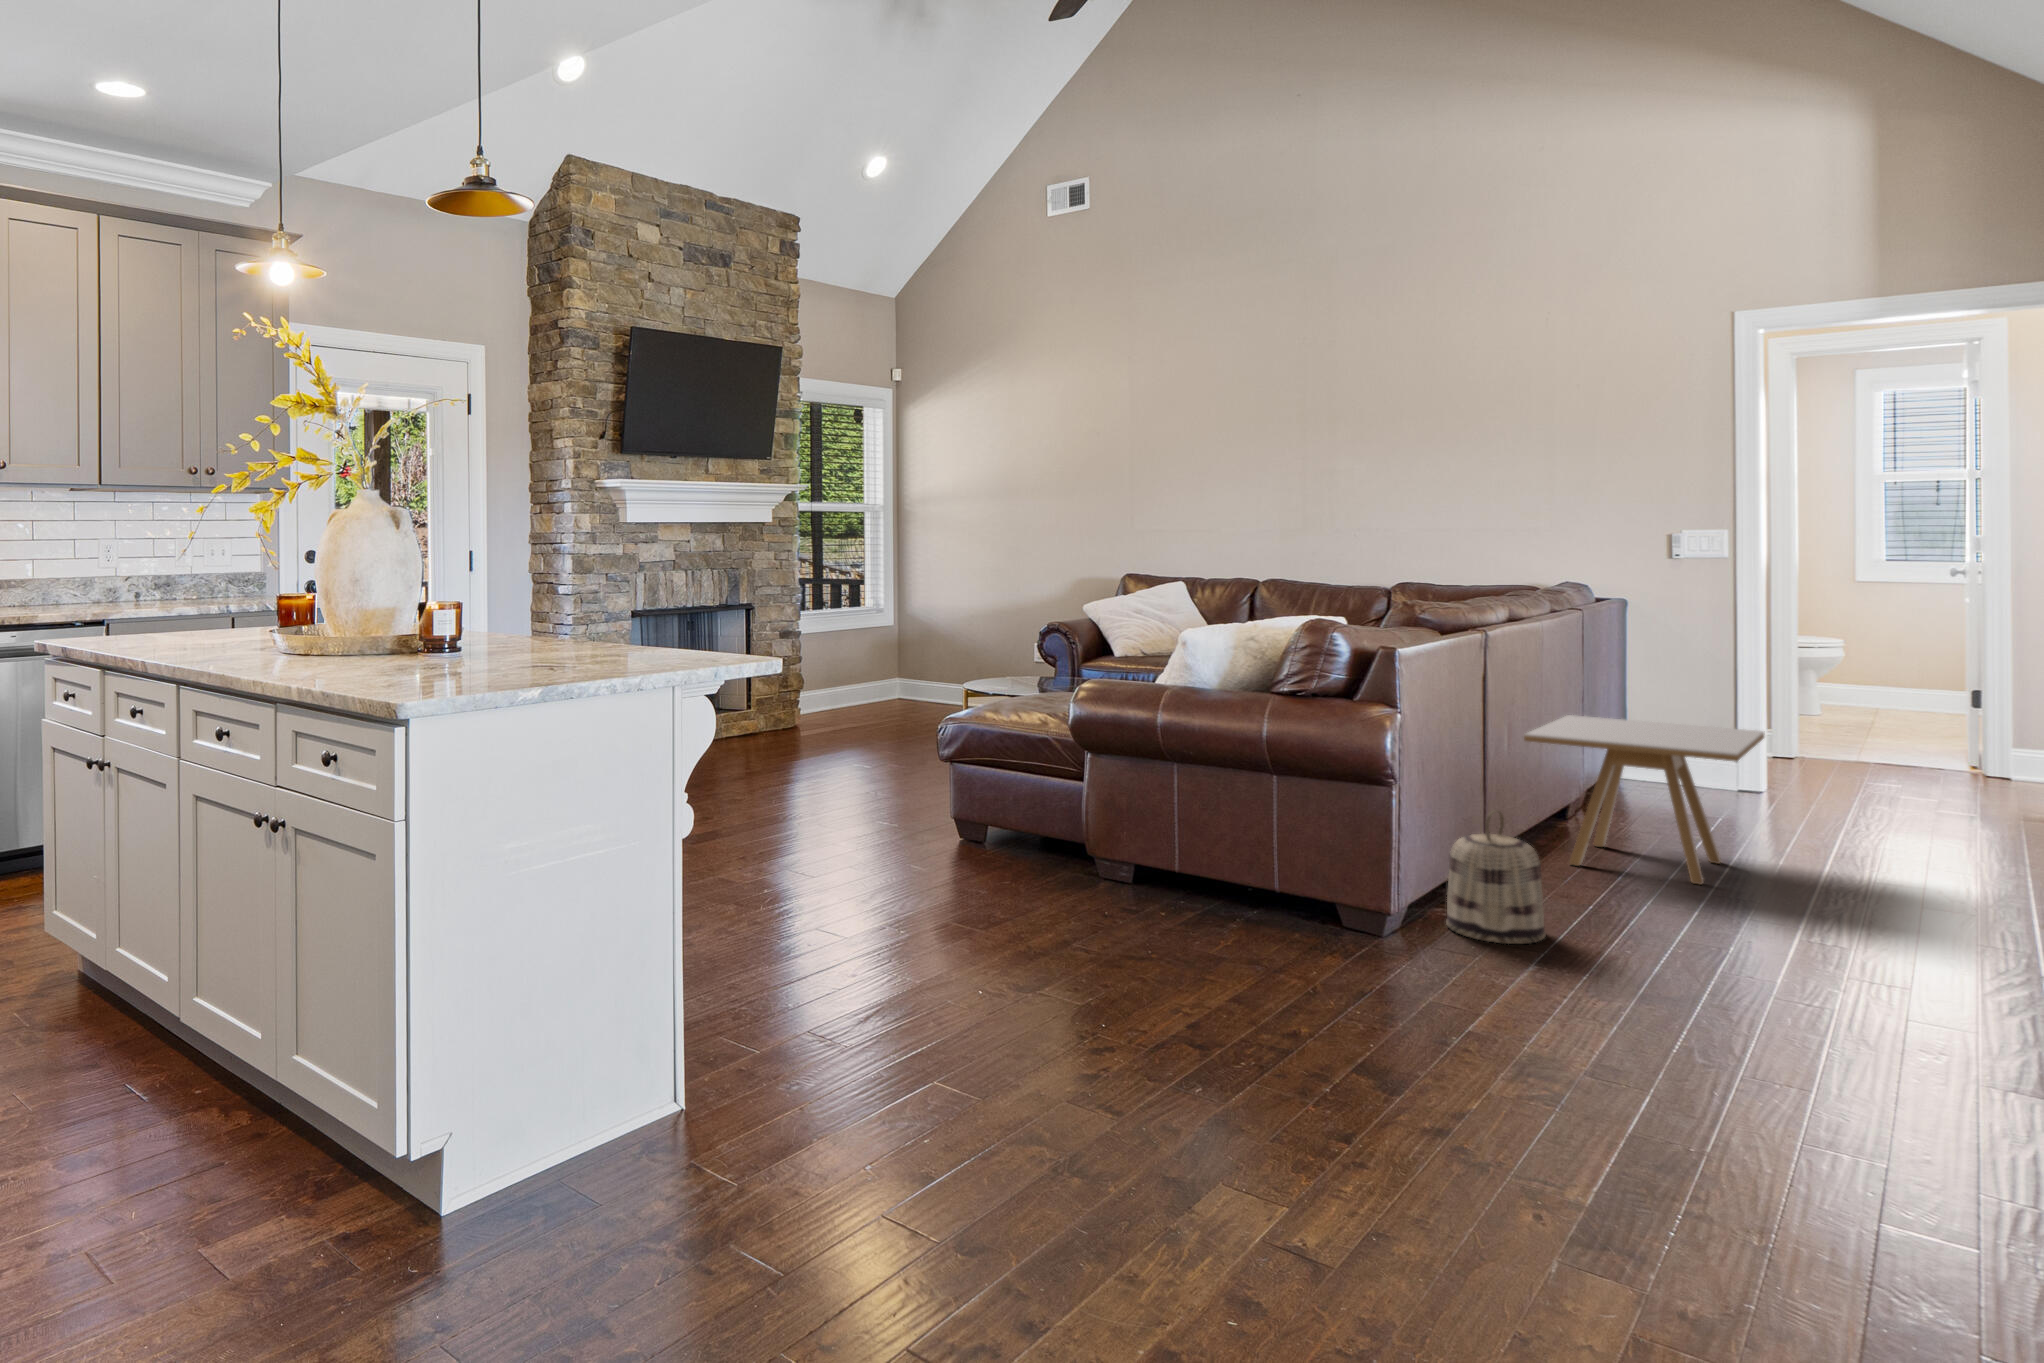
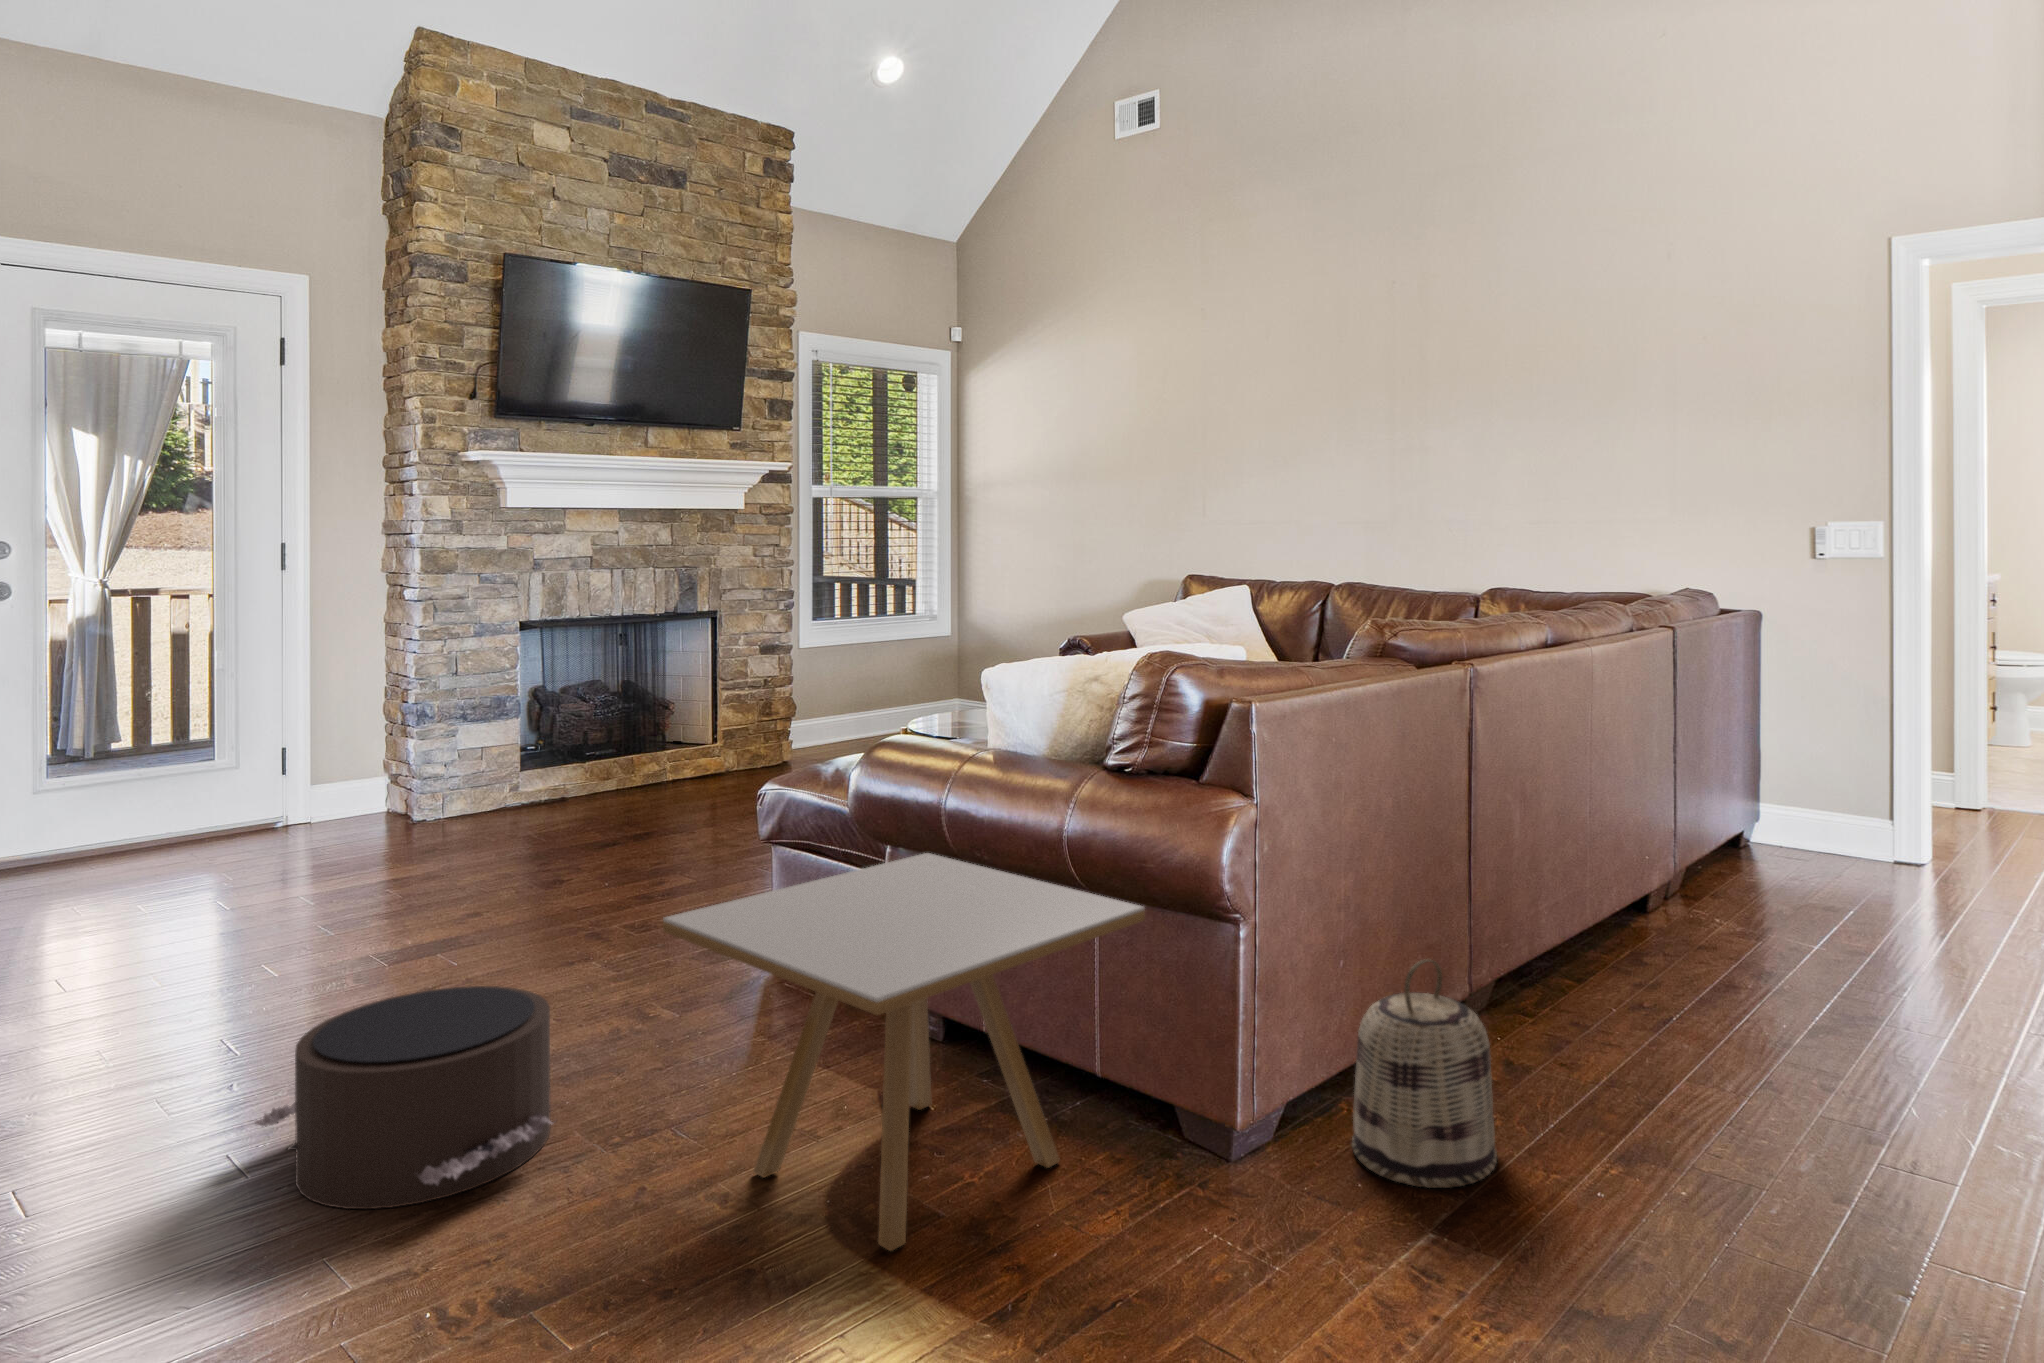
side table: present [1524,715,1765,884] -> present [663,853,1145,1251]
pouf: none [770,833,956,948] -> present [255,986,553,1209]

